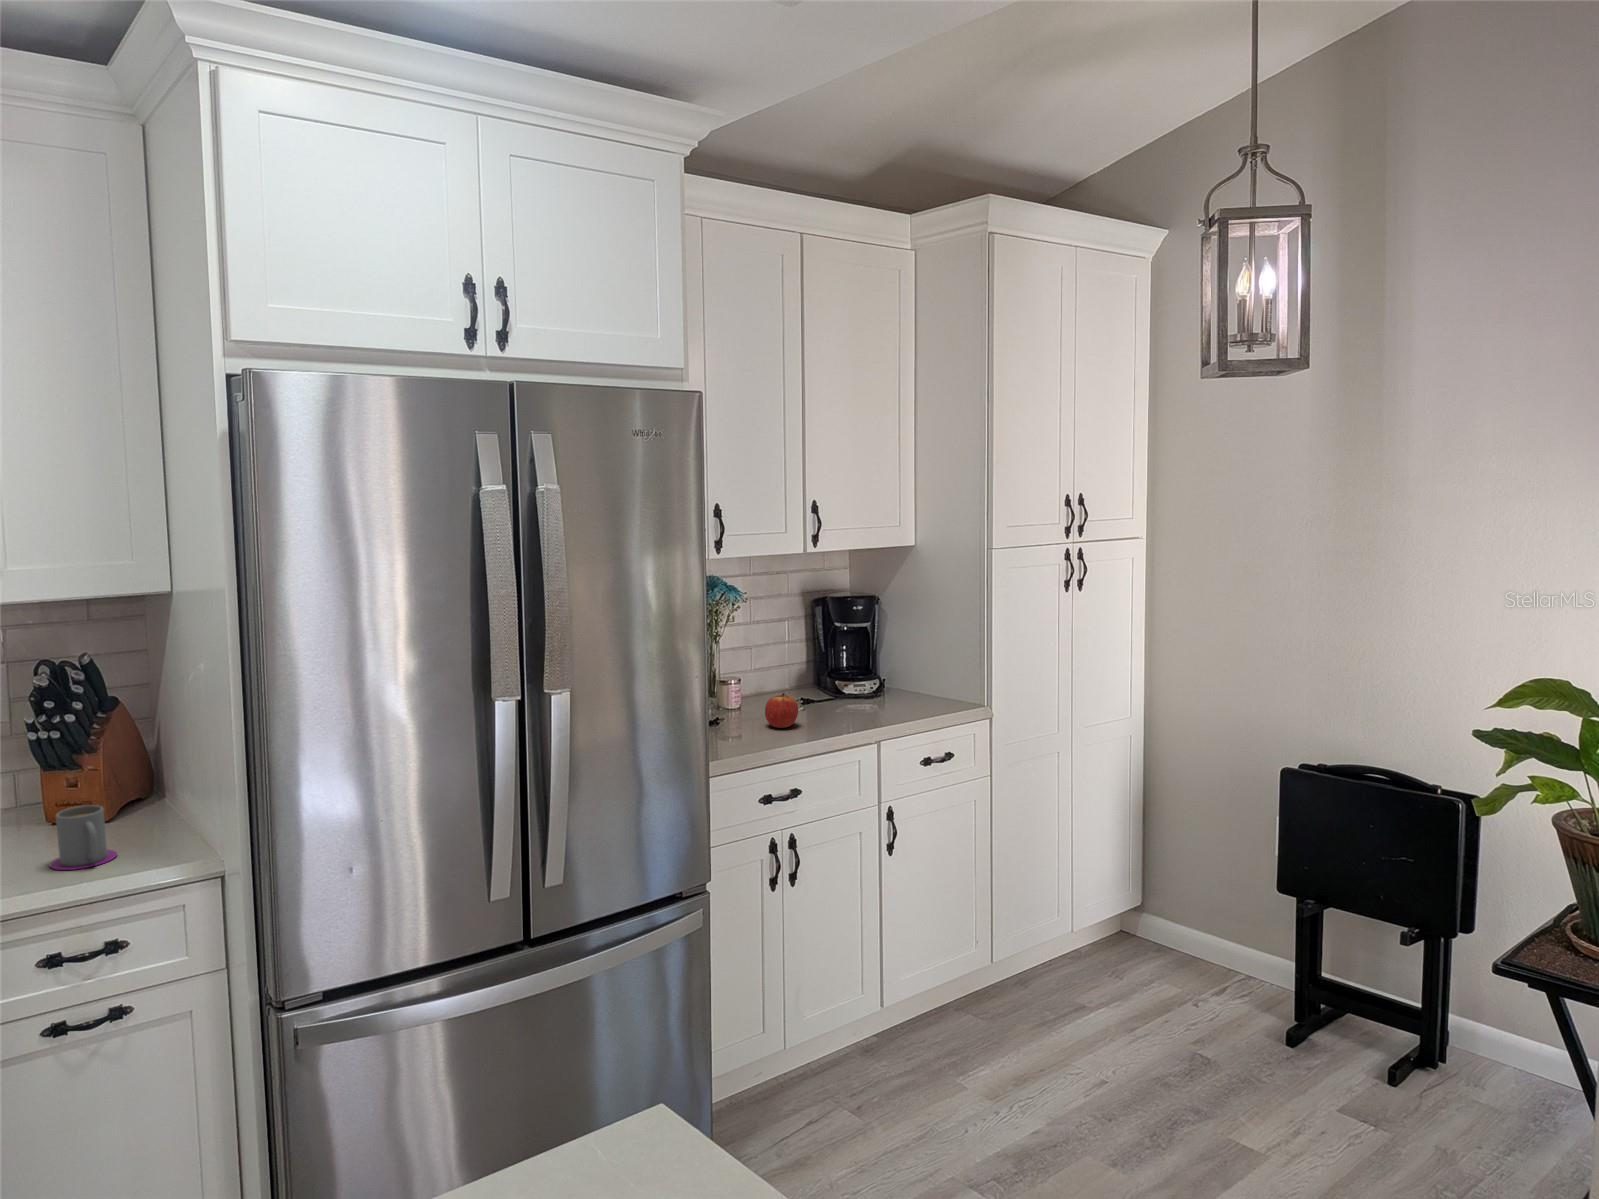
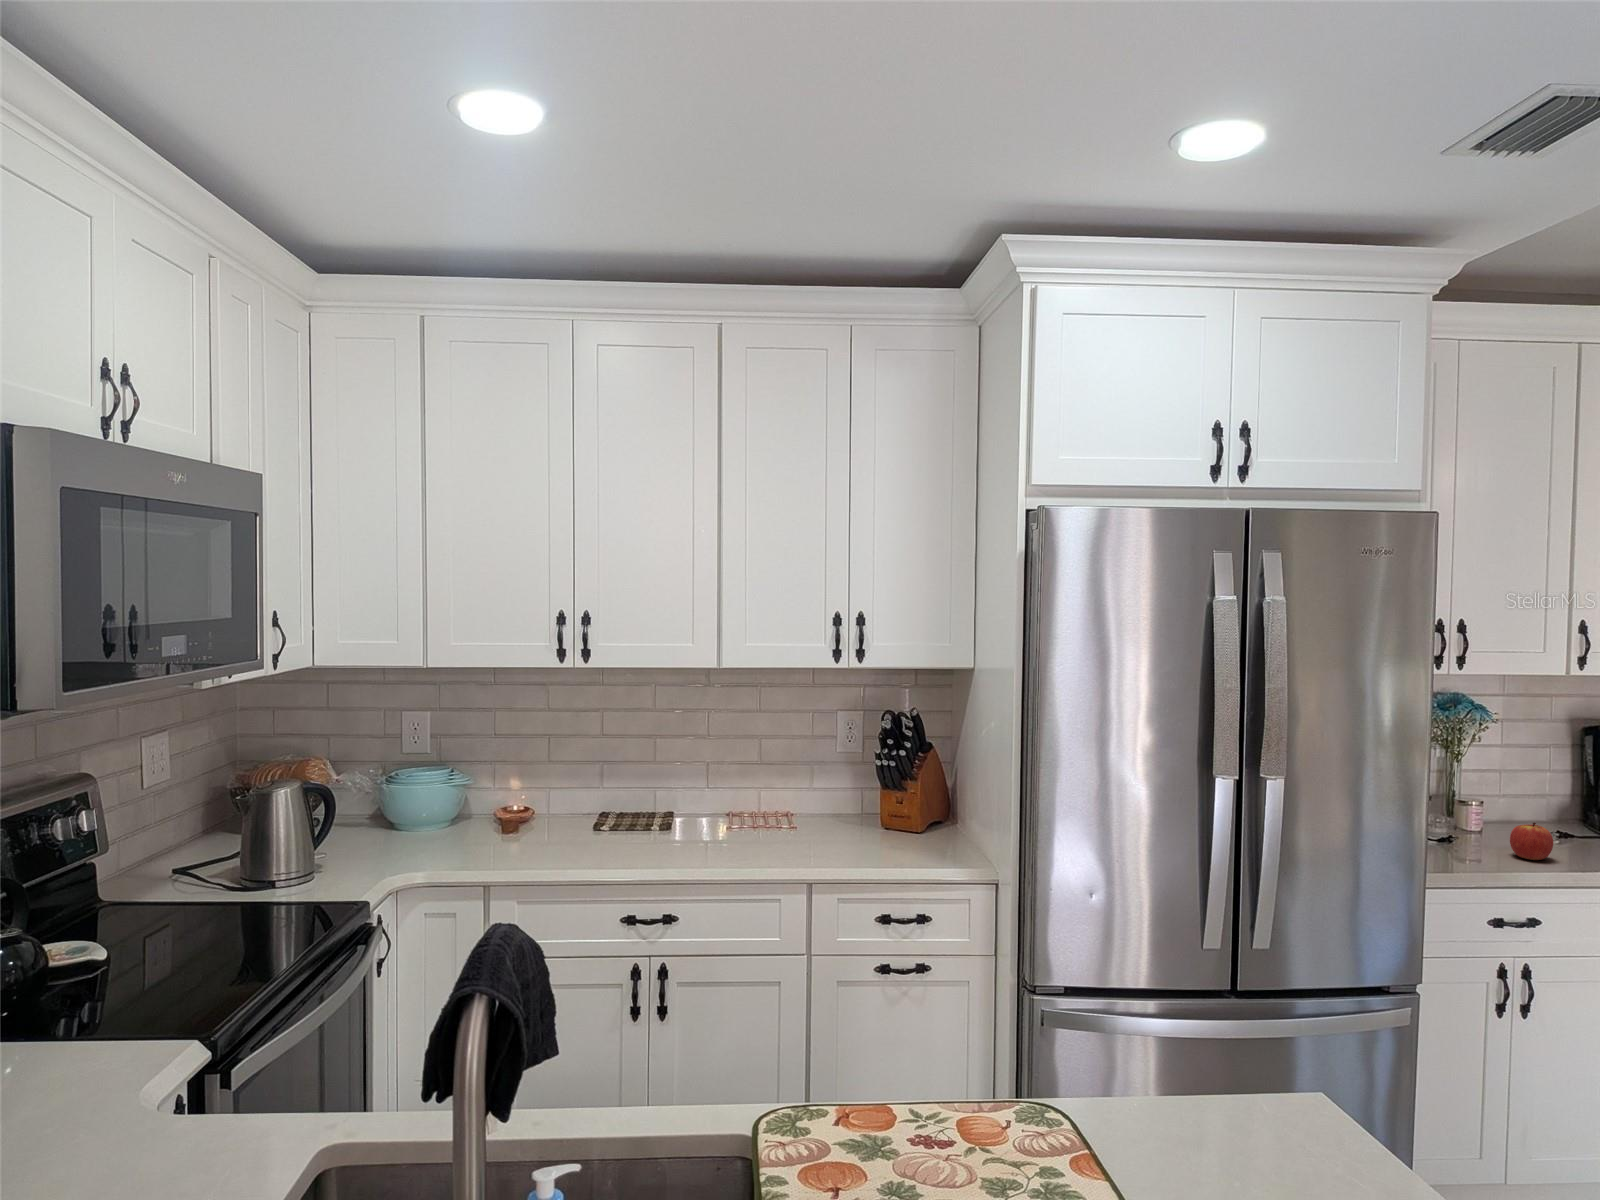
mug: present [50,805,117,870] -> none [888,814,928,859]

